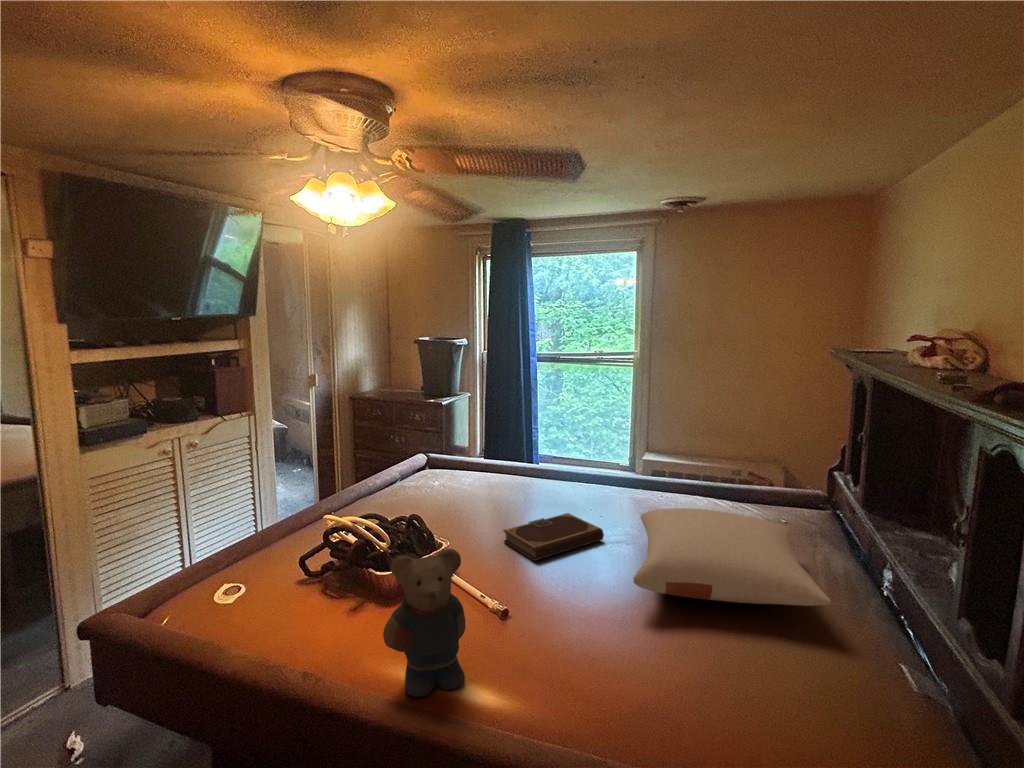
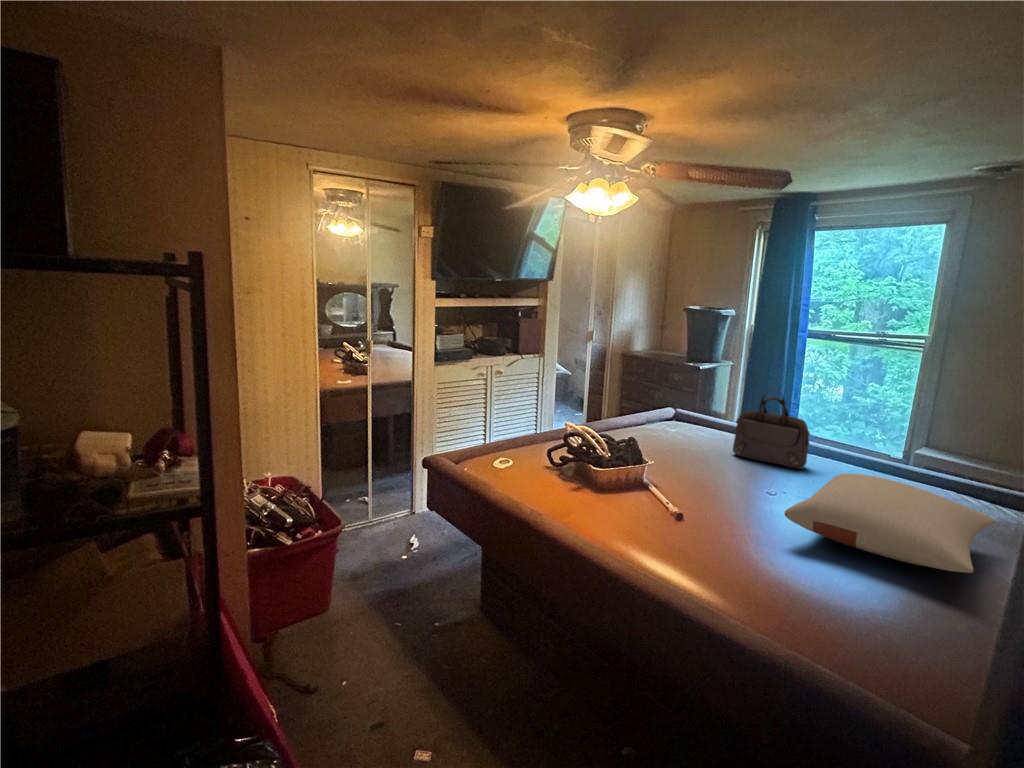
handbag: none [516,423,594,507] -> present [733,388,810,469]
notebook: present [504,513,604,561] -> none [702,465,795,493]
teddy bear: present [383,549,466,697] -> none [579,444,638,539]

